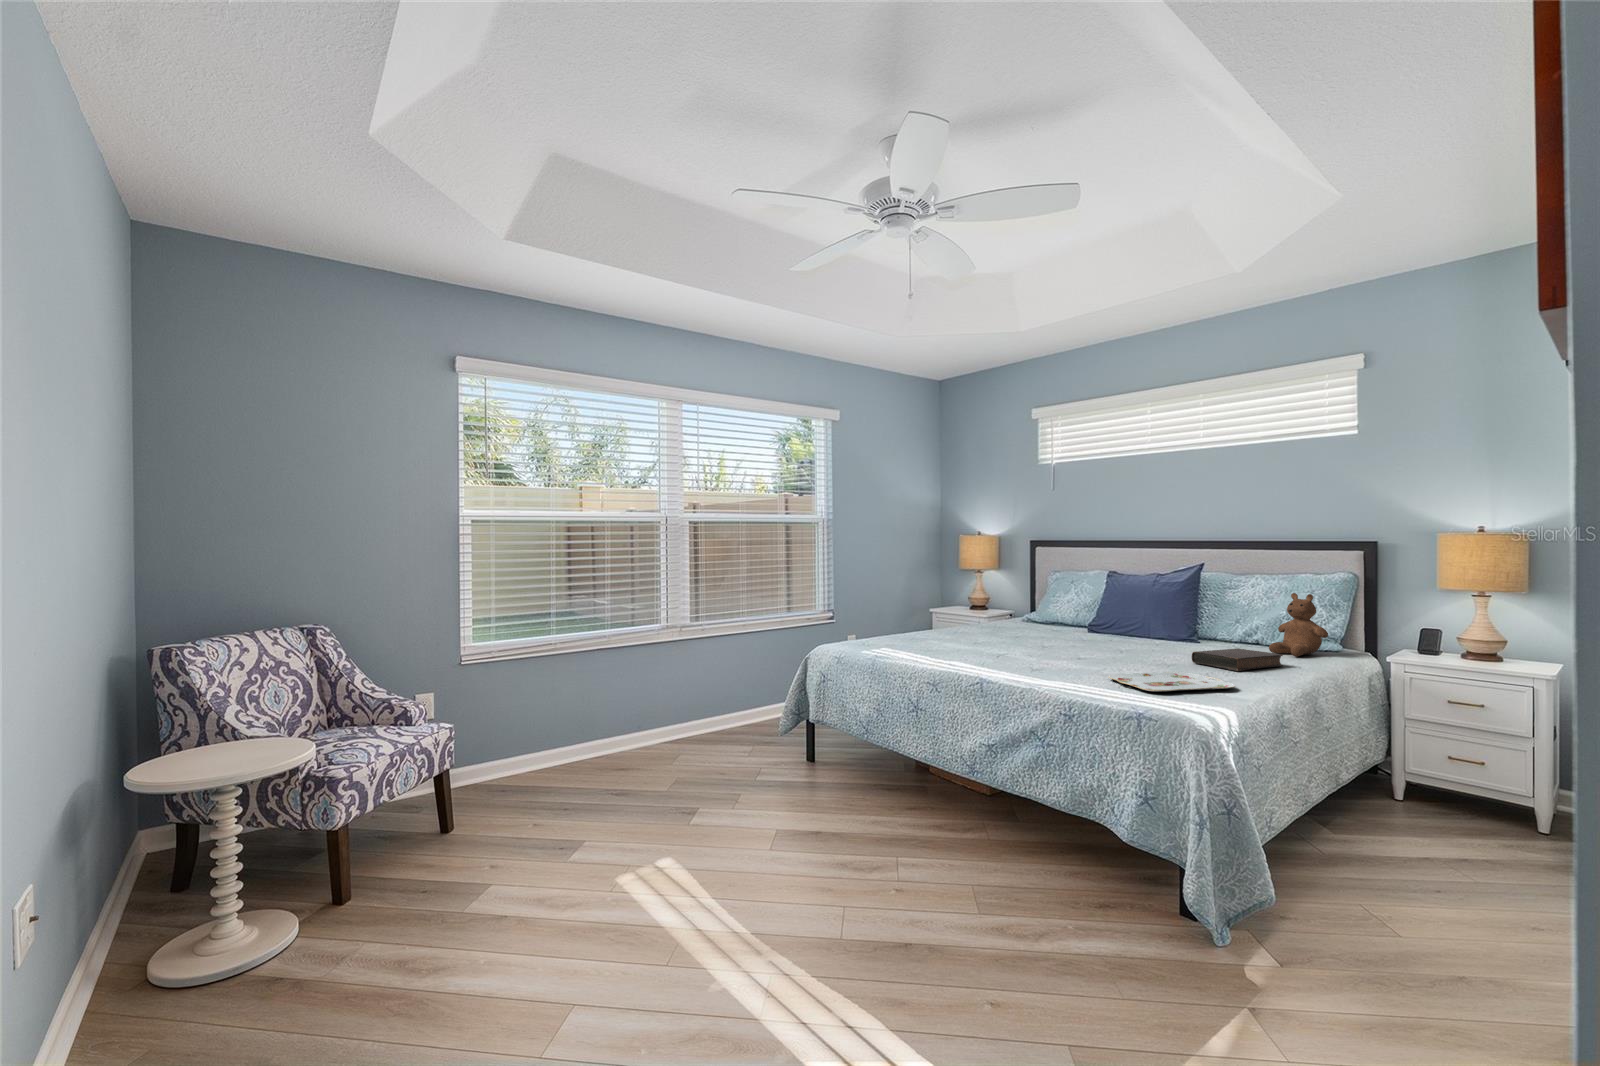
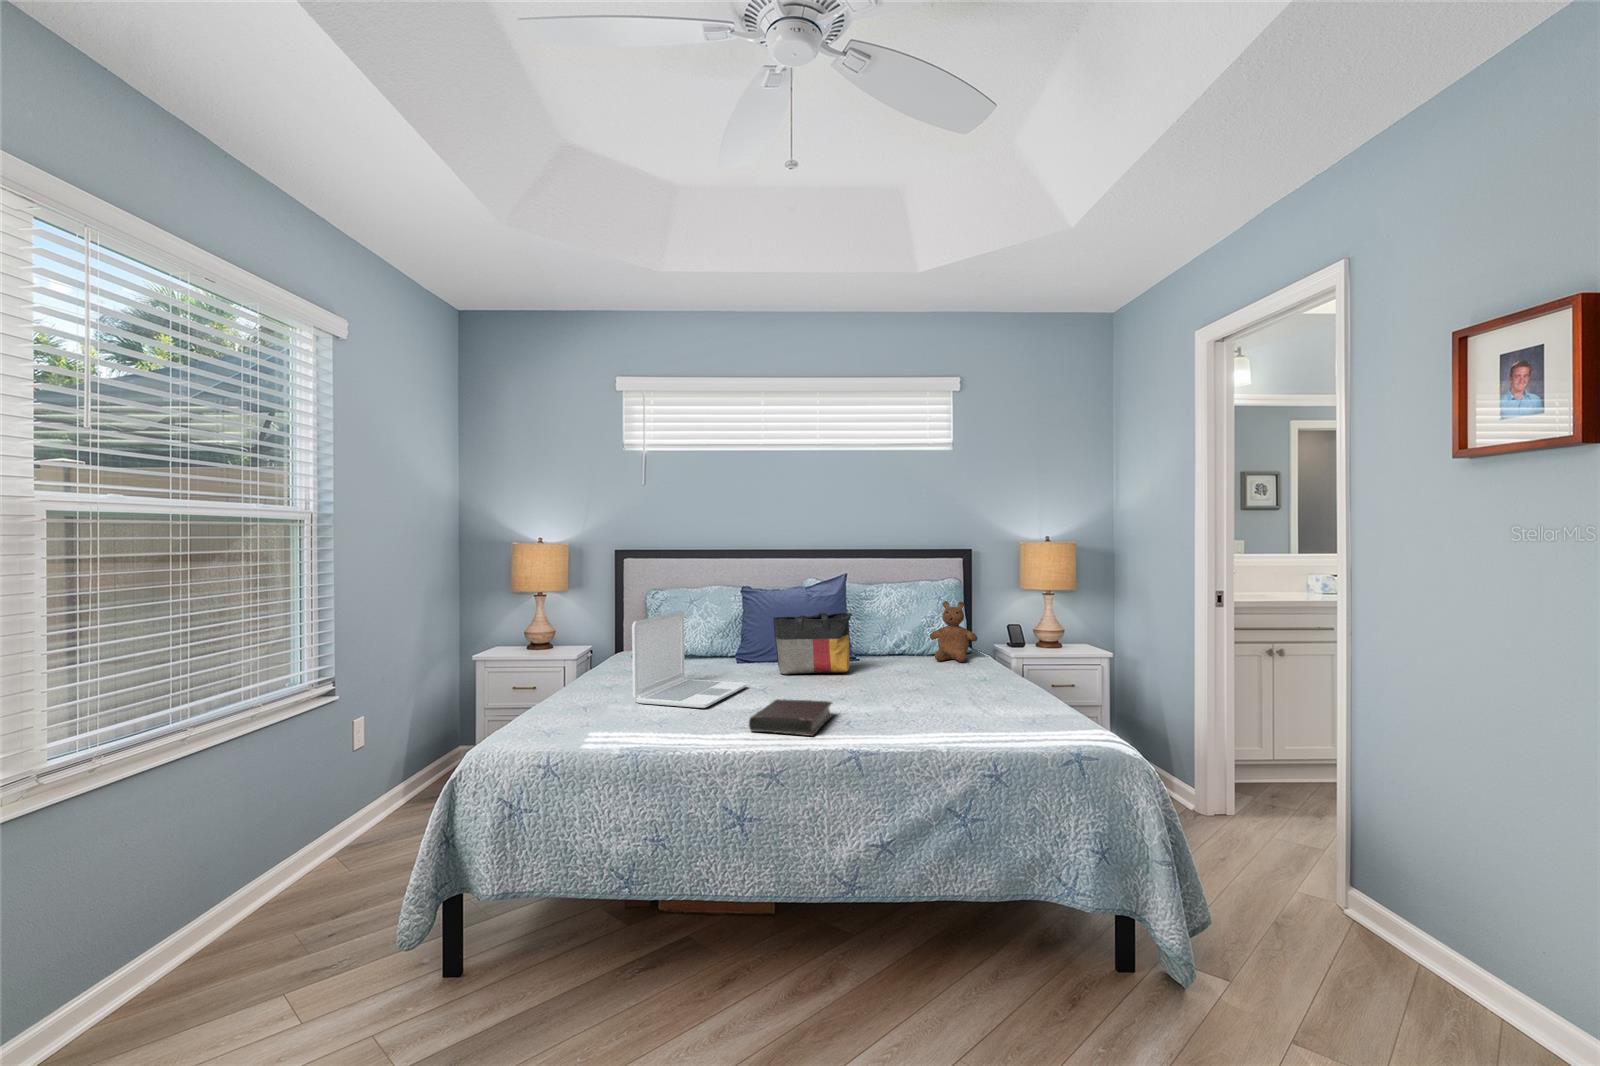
laptop: none [937,581,1034,647] -> present [632,611,747,708]
tote bag: none [1083,591,1152,646] -> present [773,613,852,674]
book: present [1192,648,1283,671] -> present [749,699,832,736]
serving tray: present [1108,672,1235,692] -> none [940,698,1047,728]

